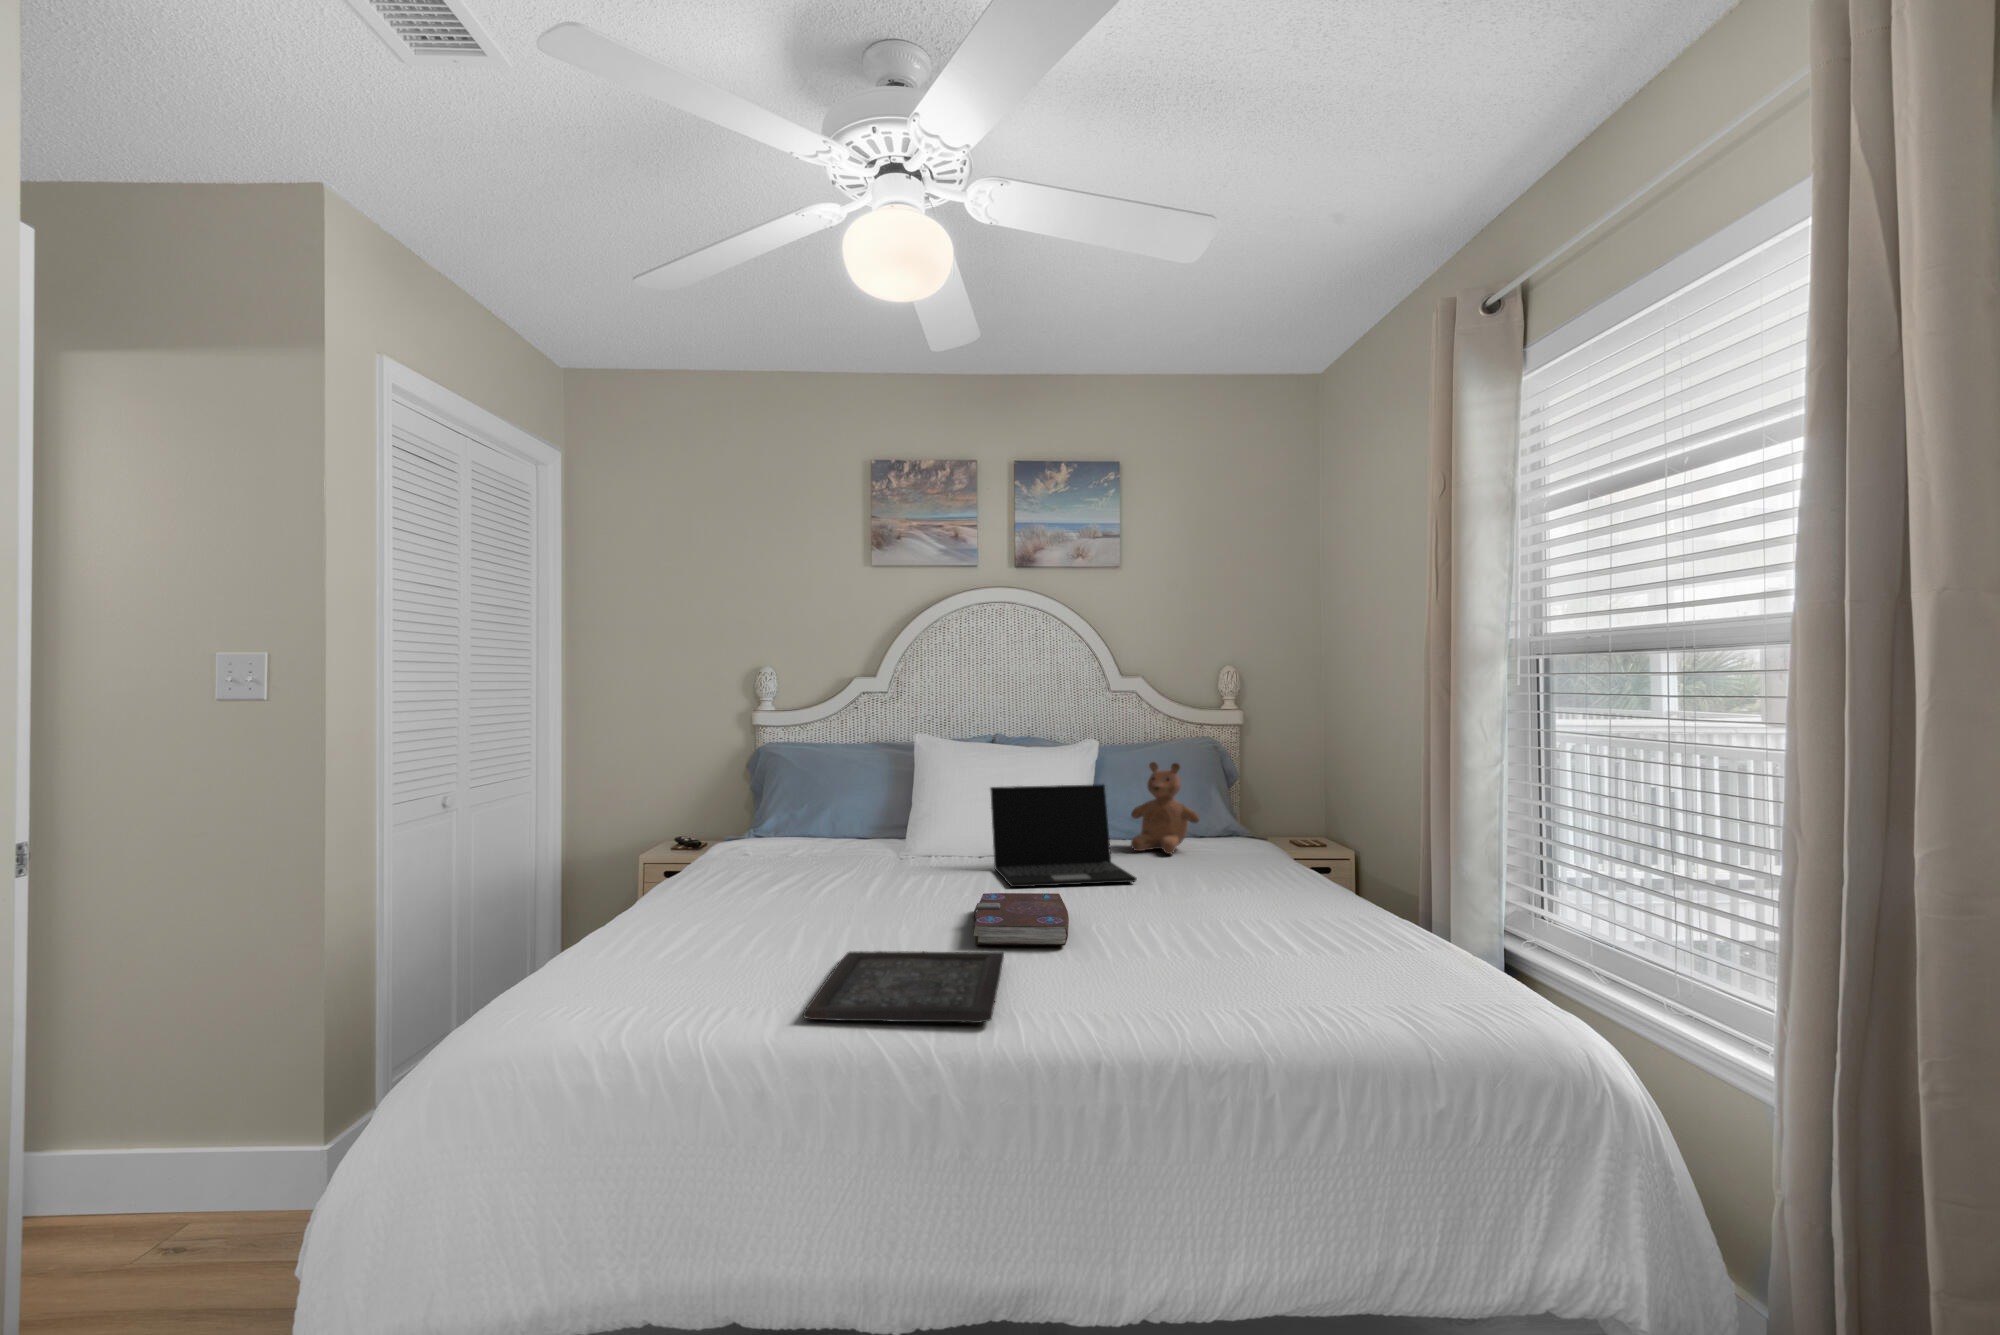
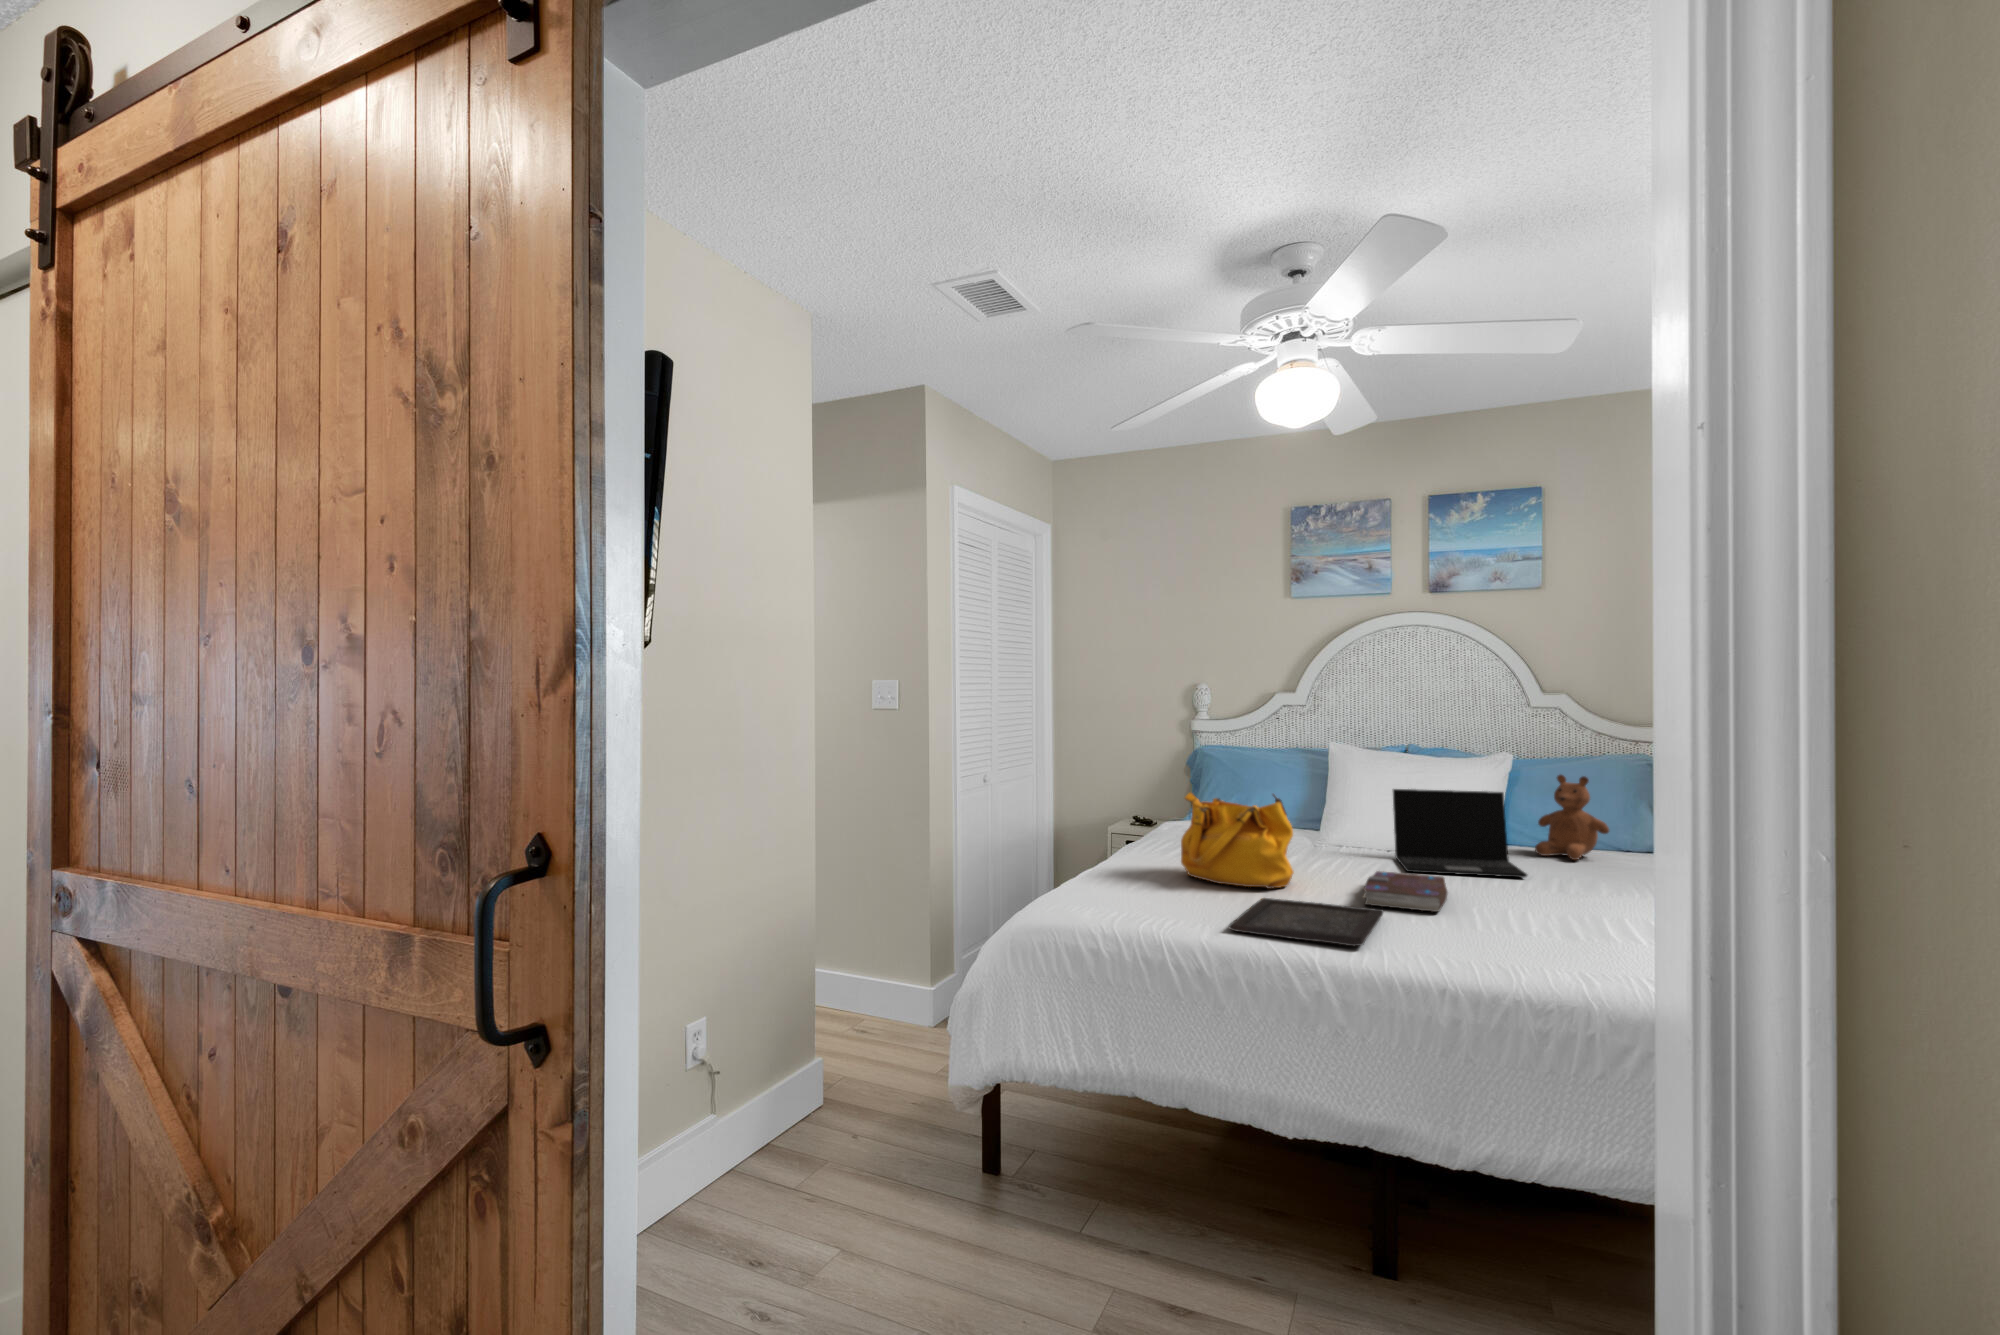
handbag: none [734,804,885,934] -> present [1181,793,1294,889]

